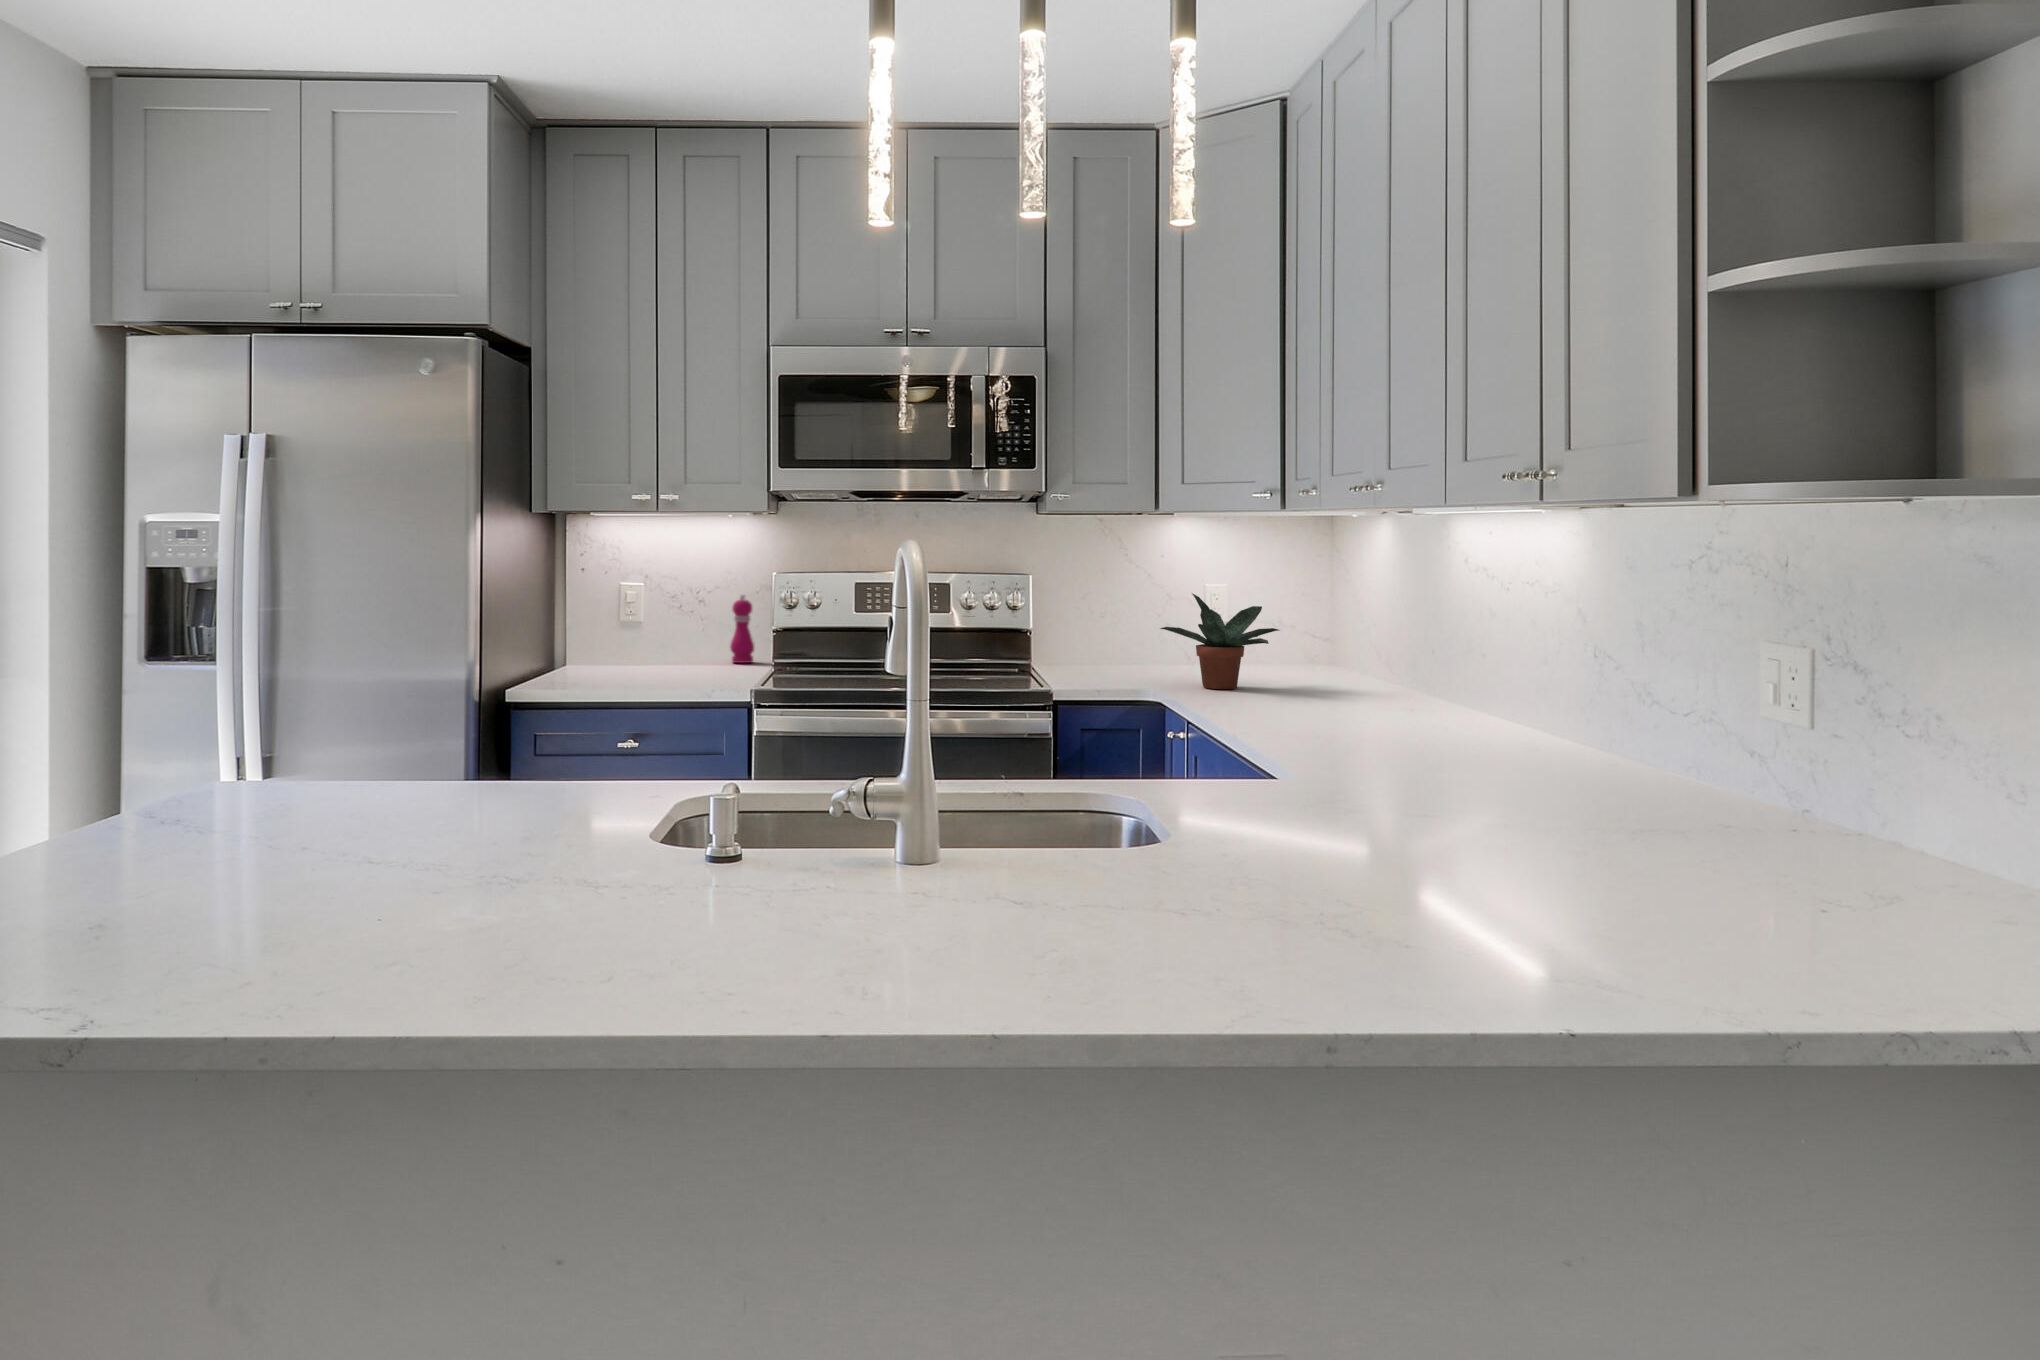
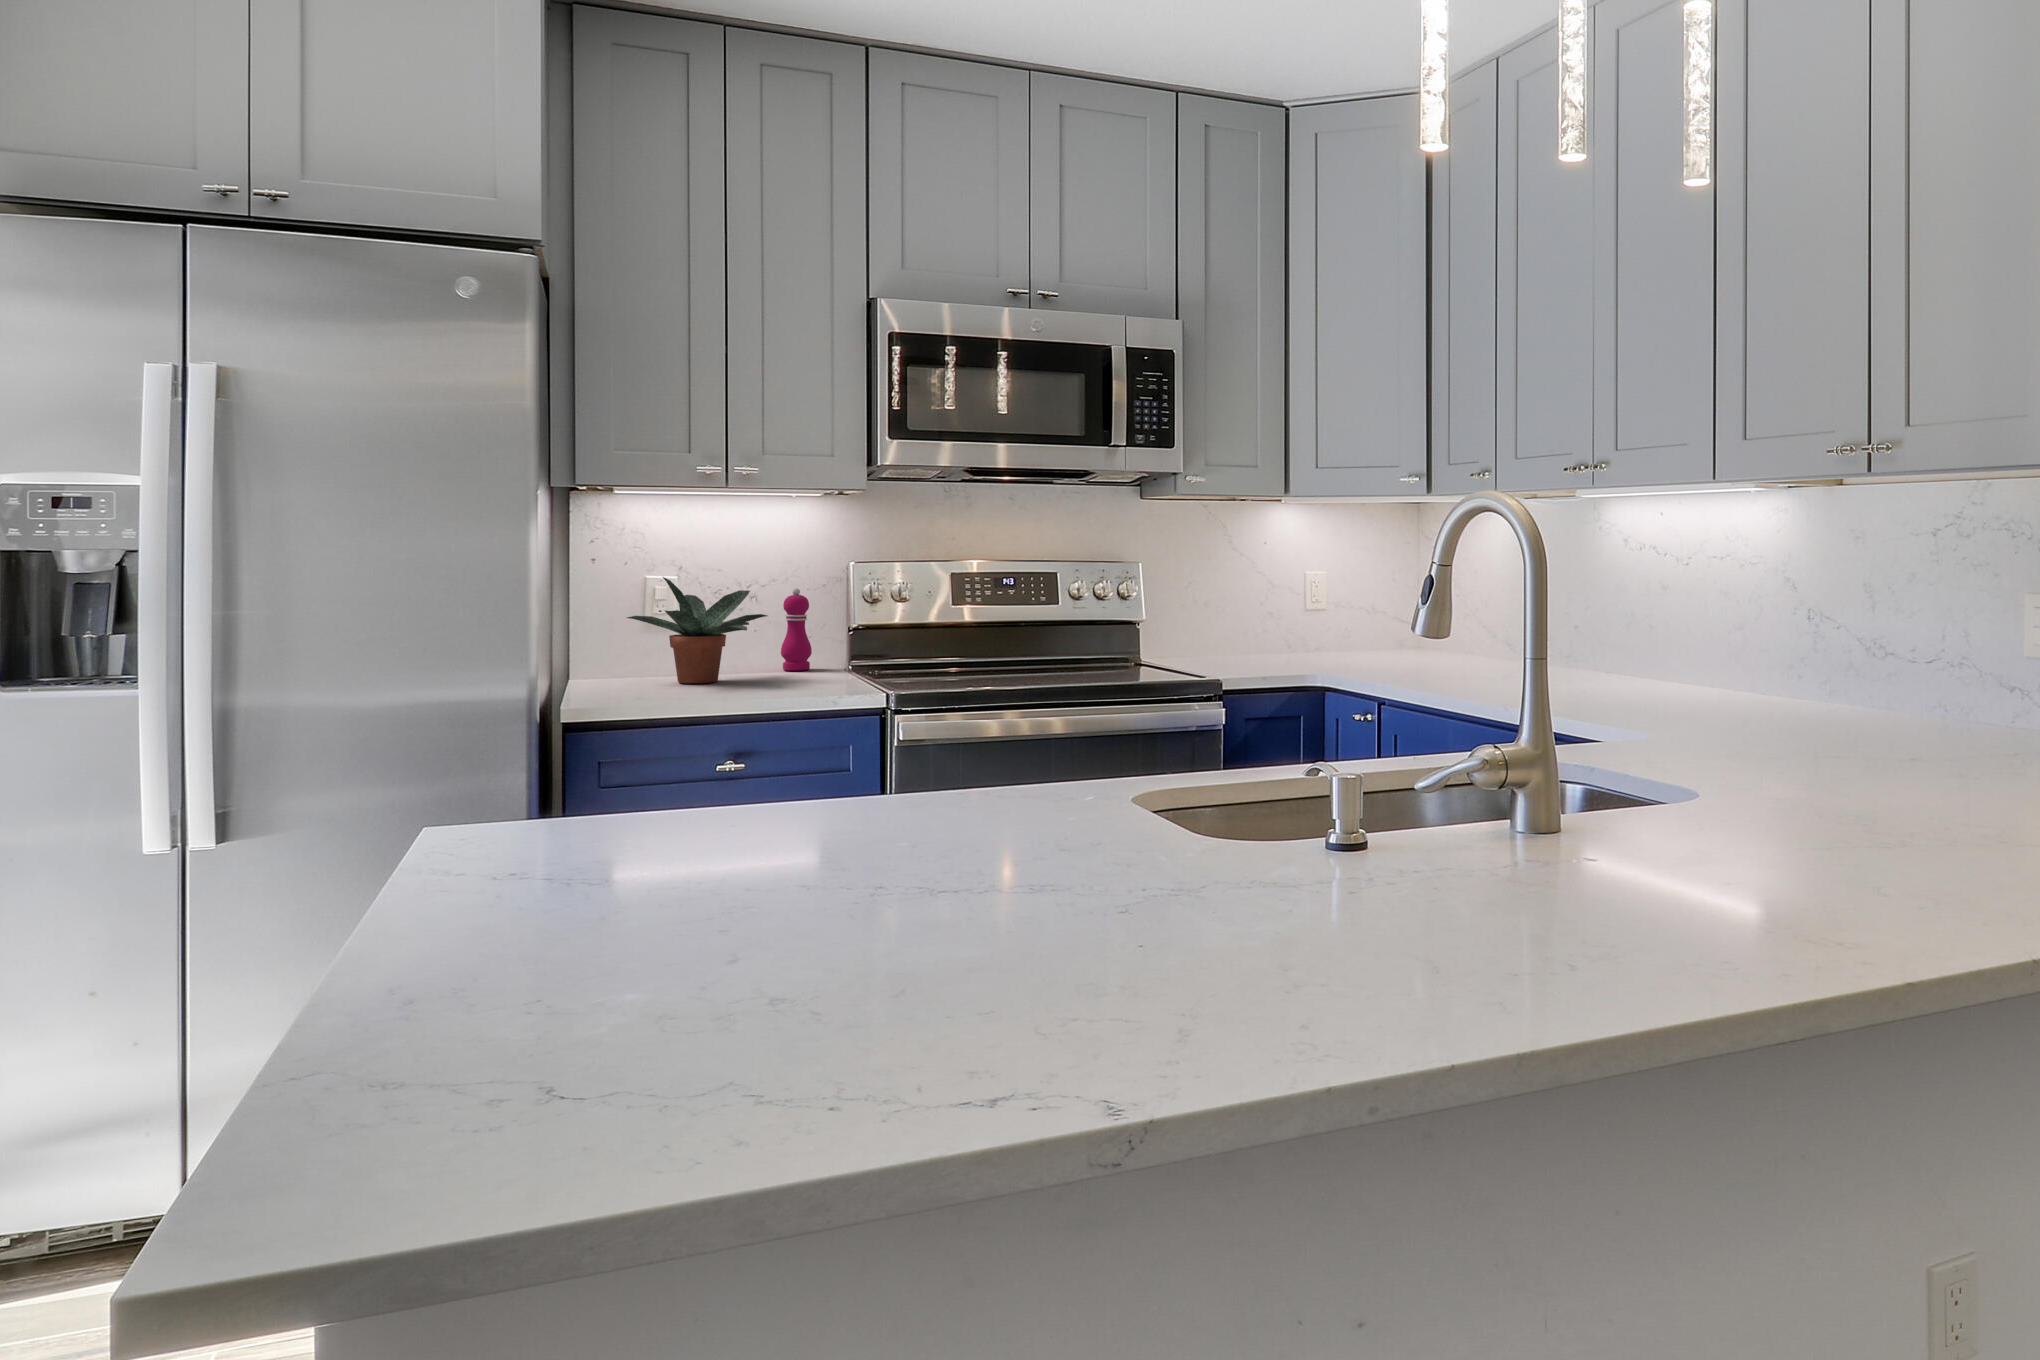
potted plant: present [1160,594,1279,689] -> present [627,577,768,683]

